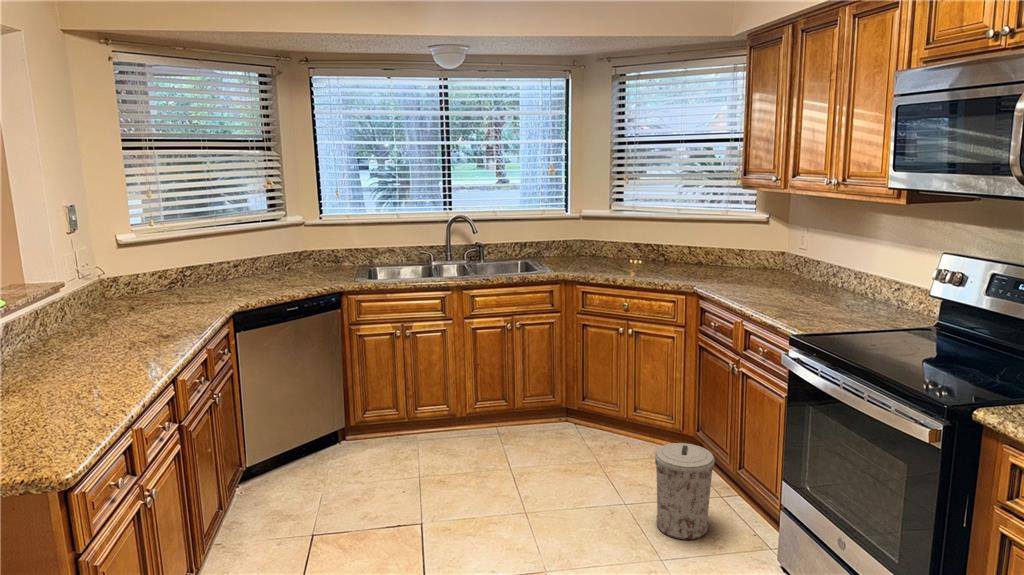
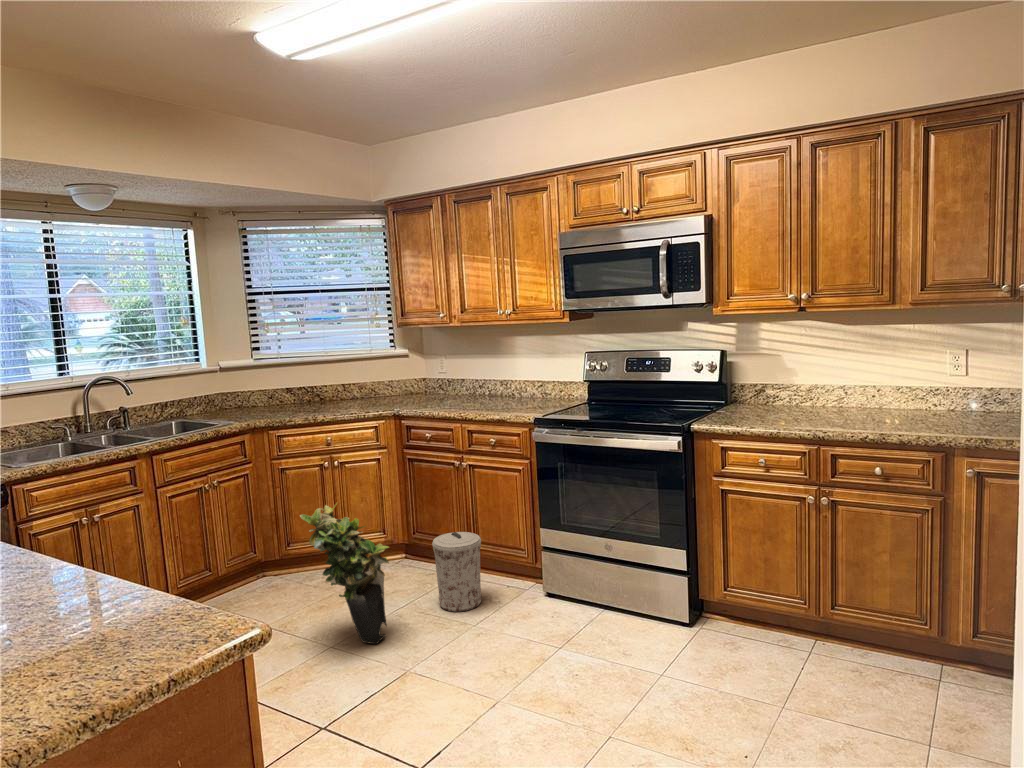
potted plant: none [508,373,592,529] -> present [300,505,389,644]

